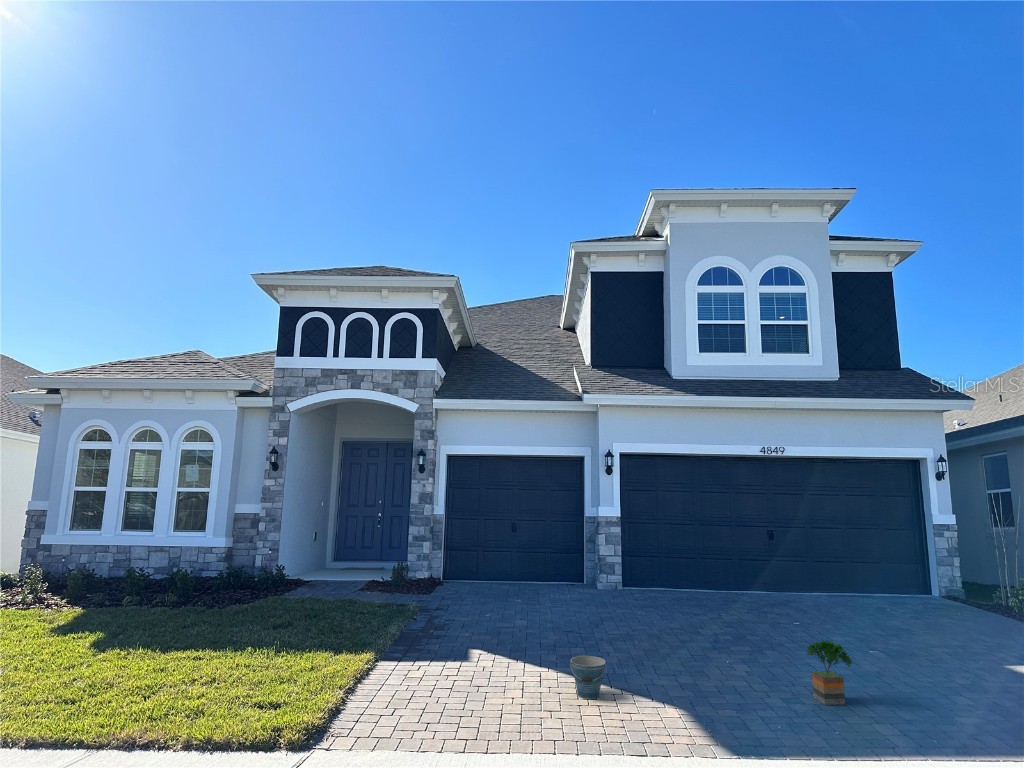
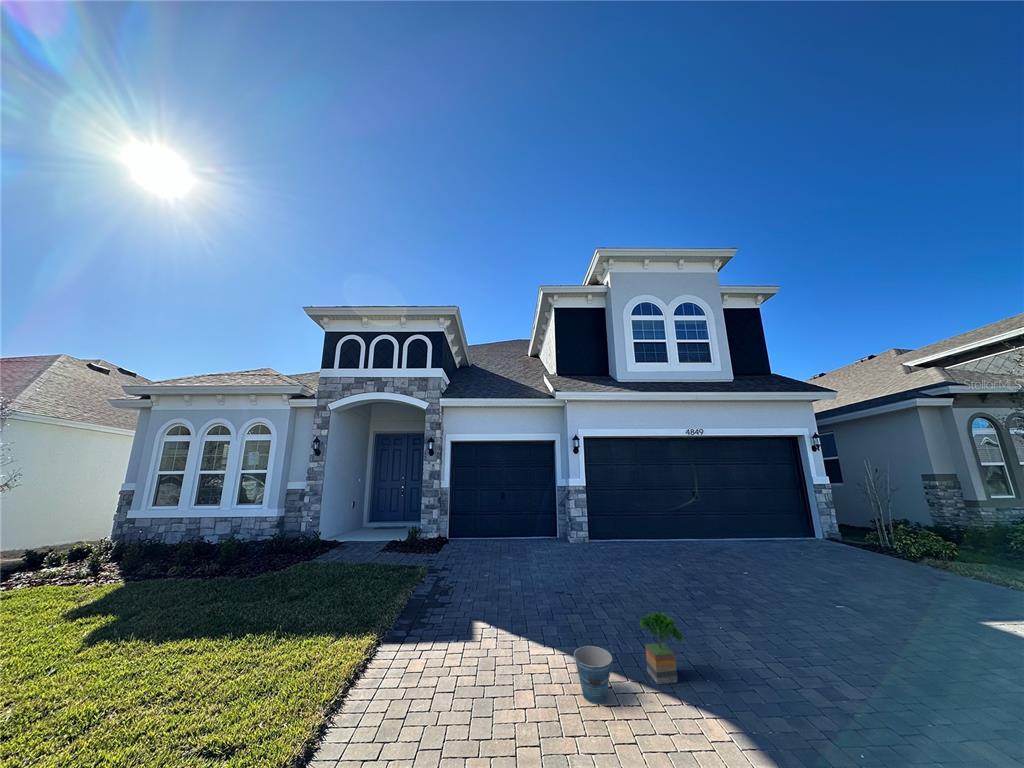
potted tree: present [807,641,852,705] -> present [640,612,683,684]

